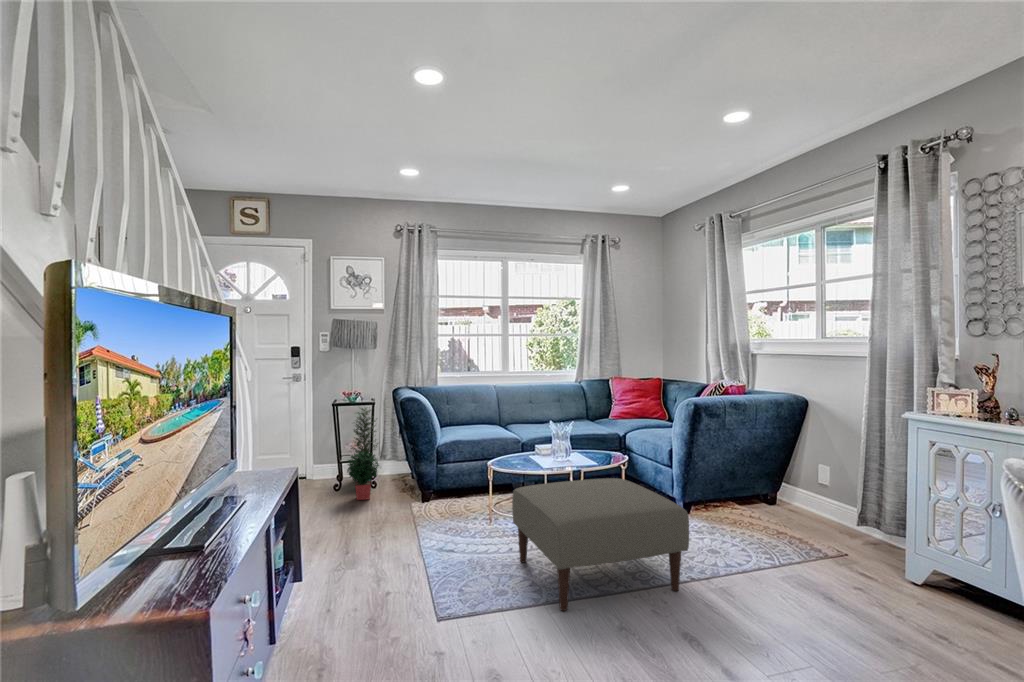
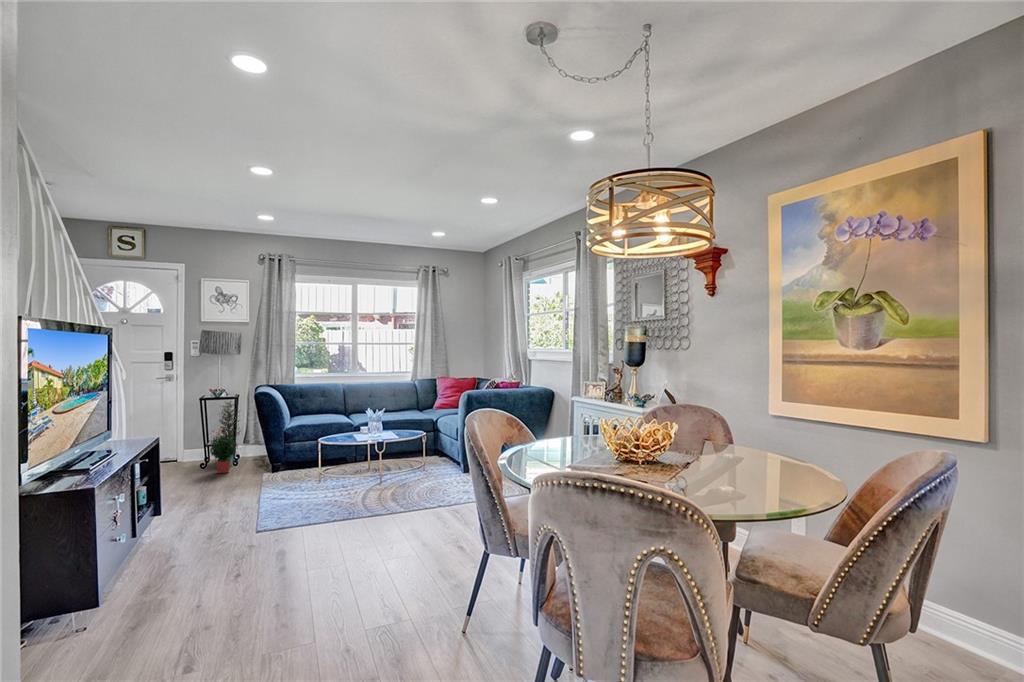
ottoman: present [512,478,689,611] -> none [324,446,431,524]

